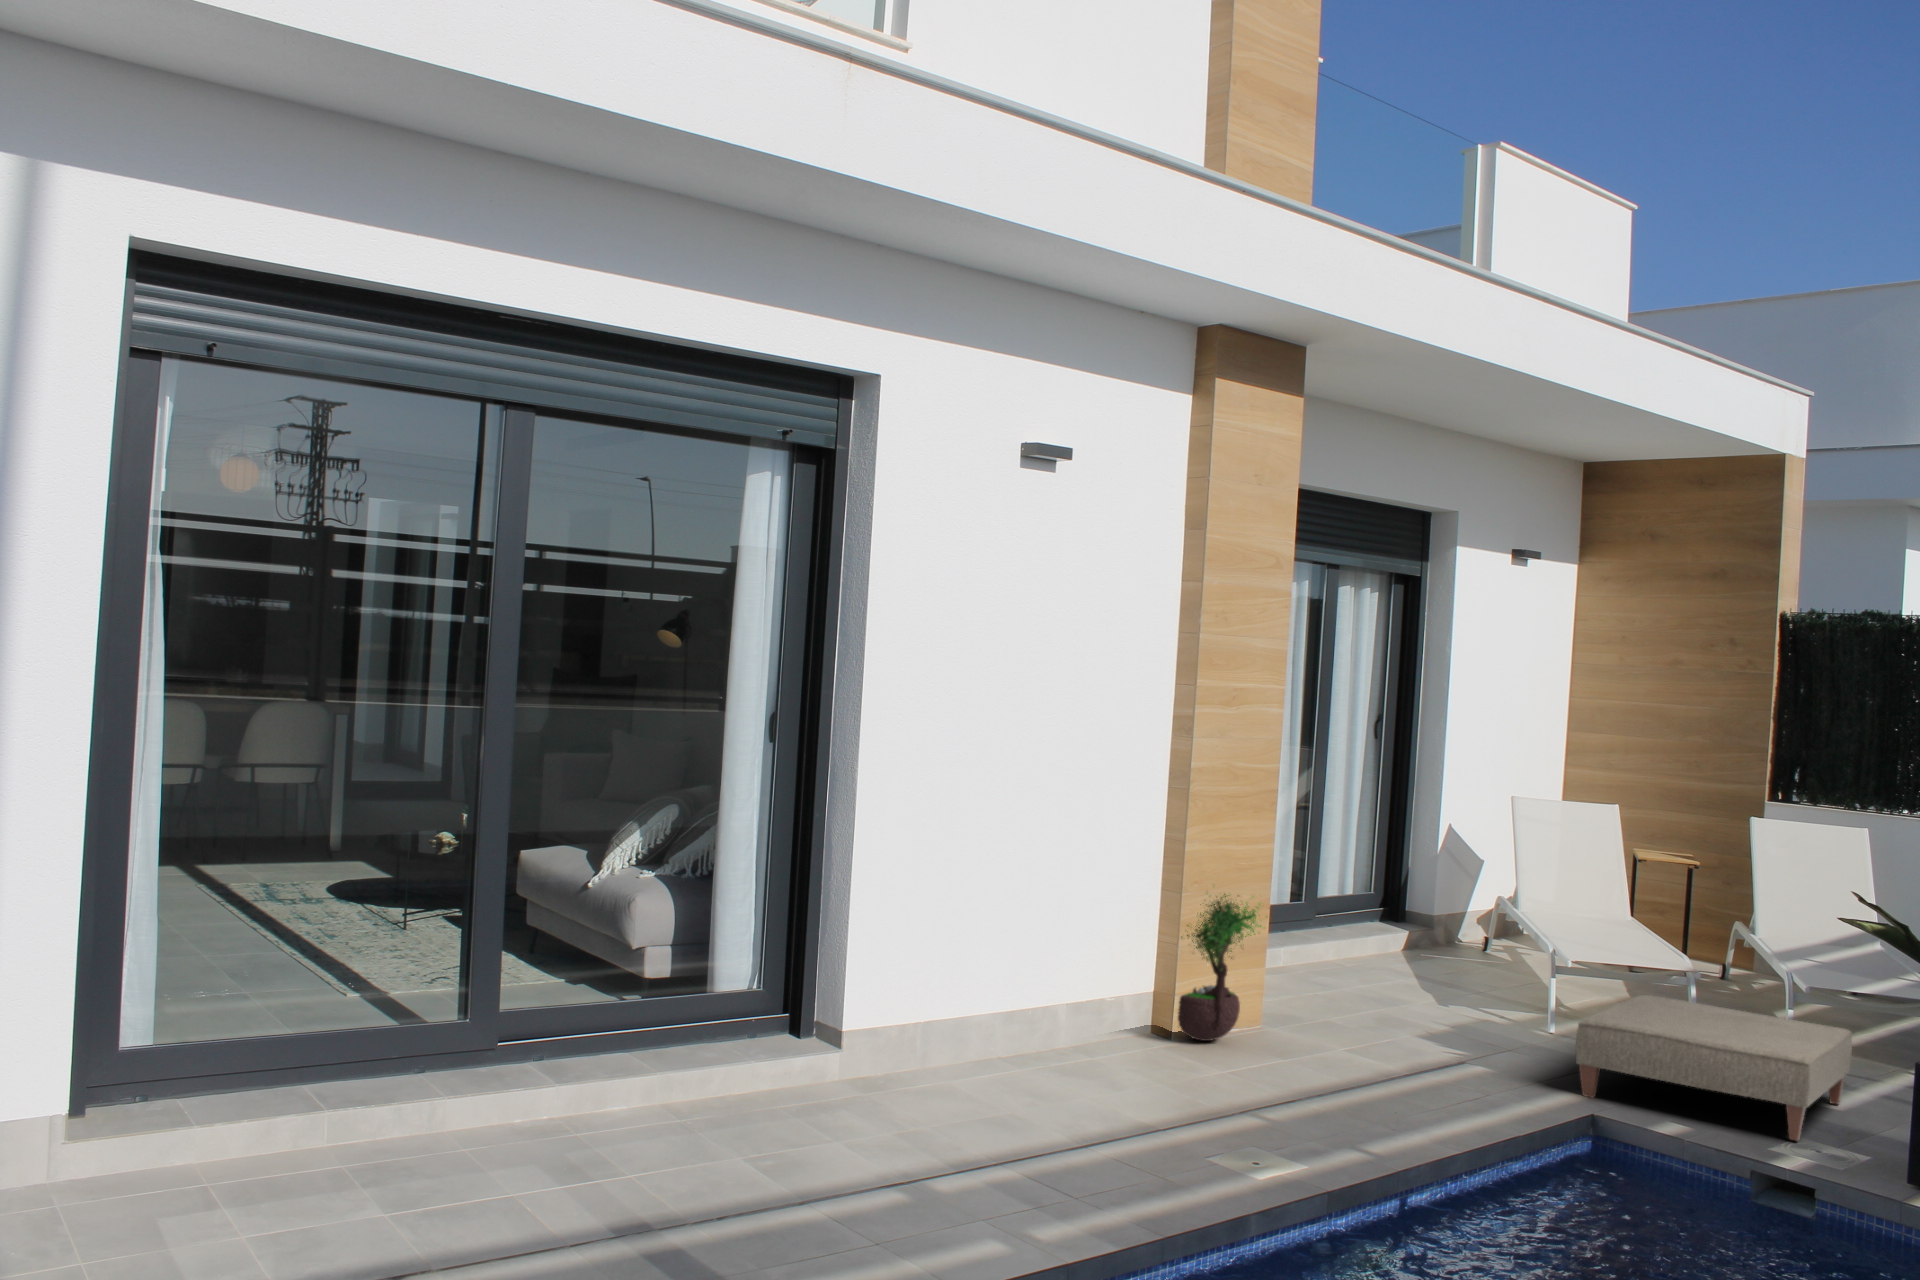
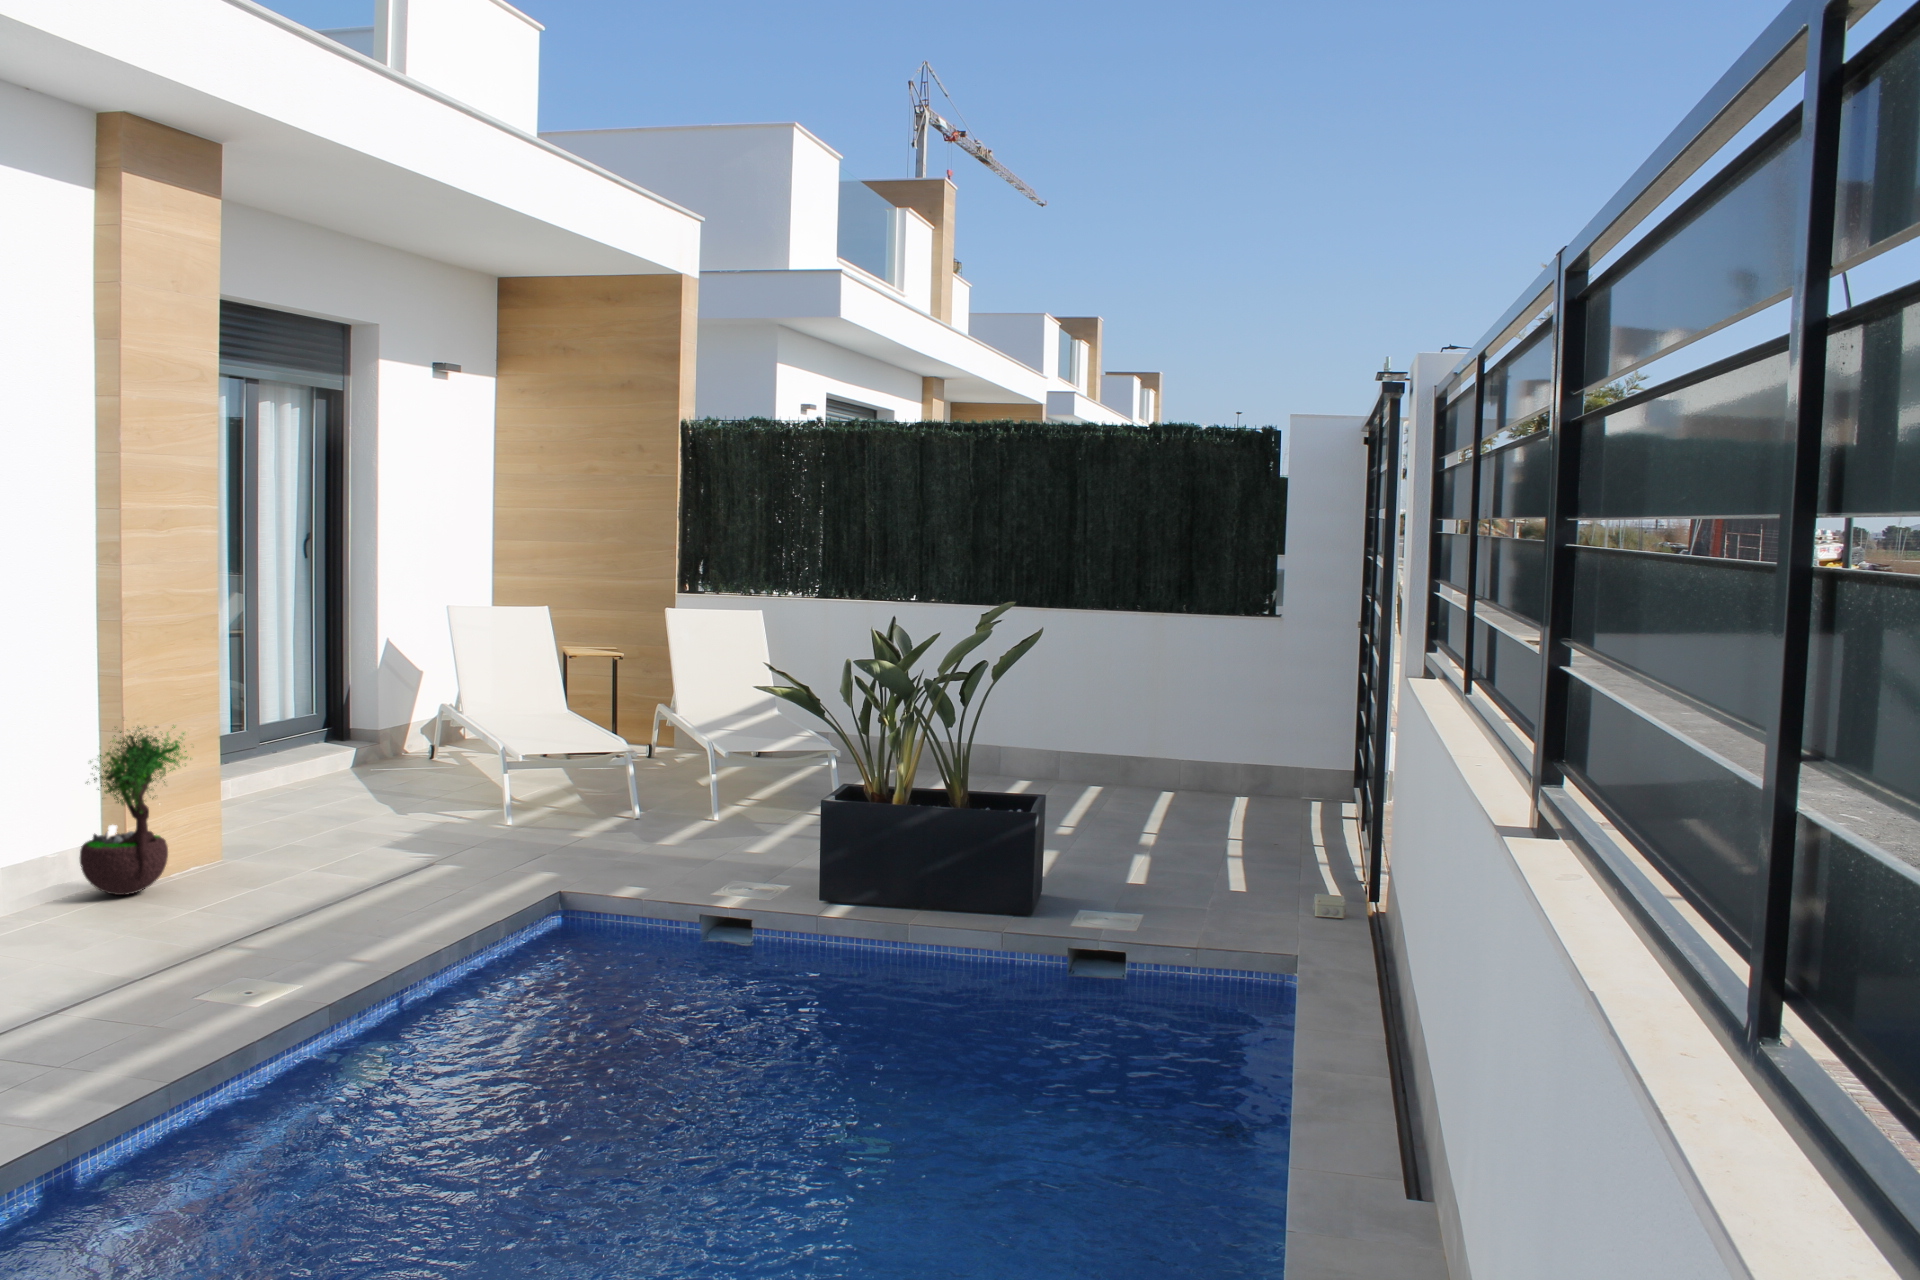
ottoman: present [1576,995,1852,1140] -> none [535,775,770,884]

